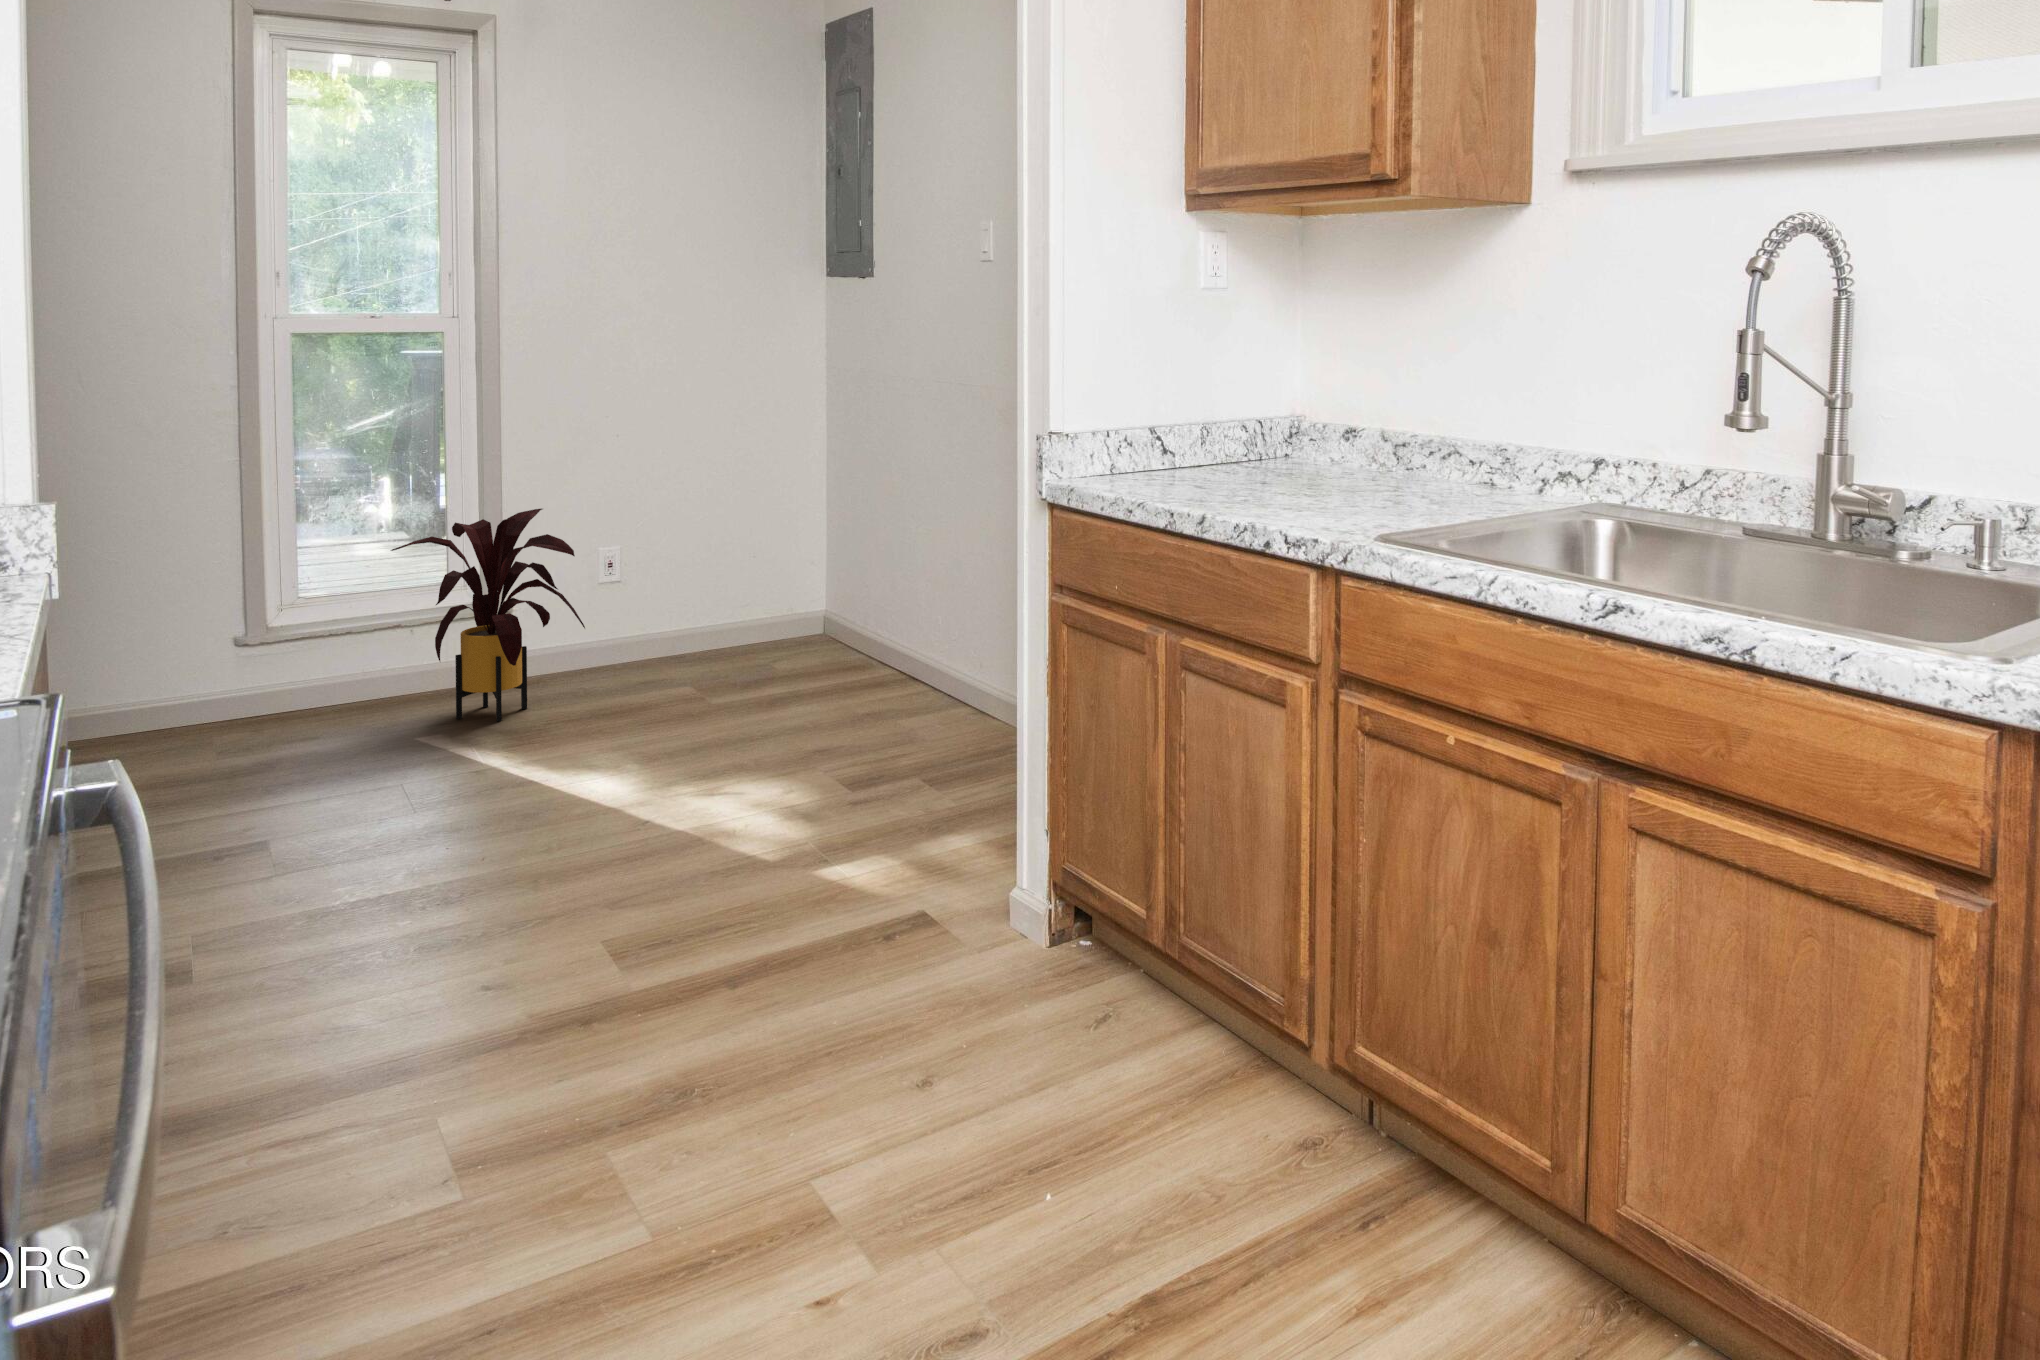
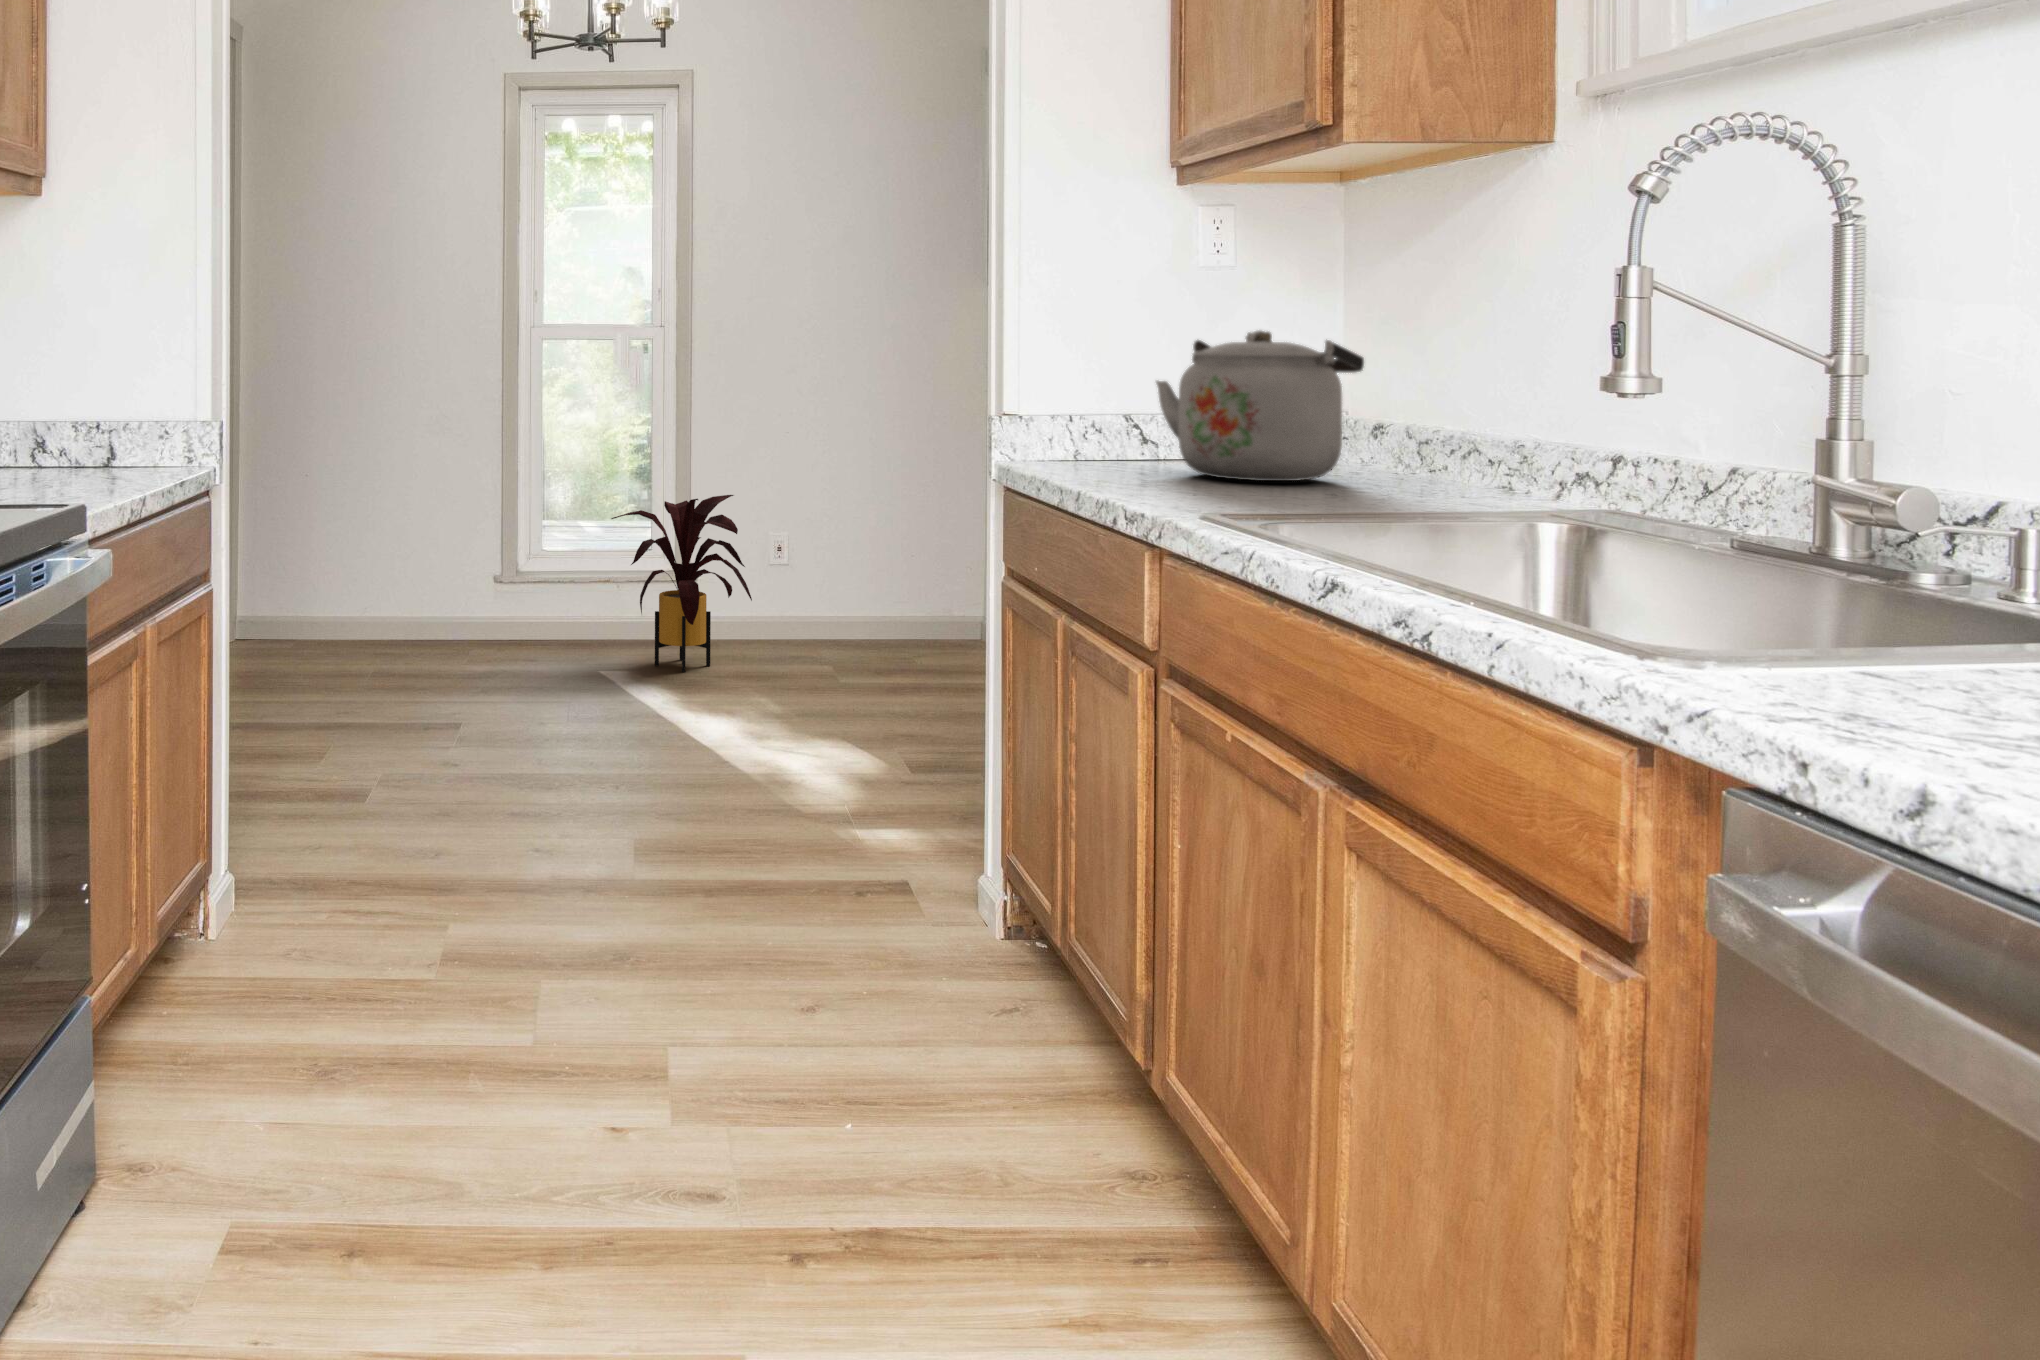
kettle: none [1191,350,1358,487] -> present [1156,330,1364,481]

